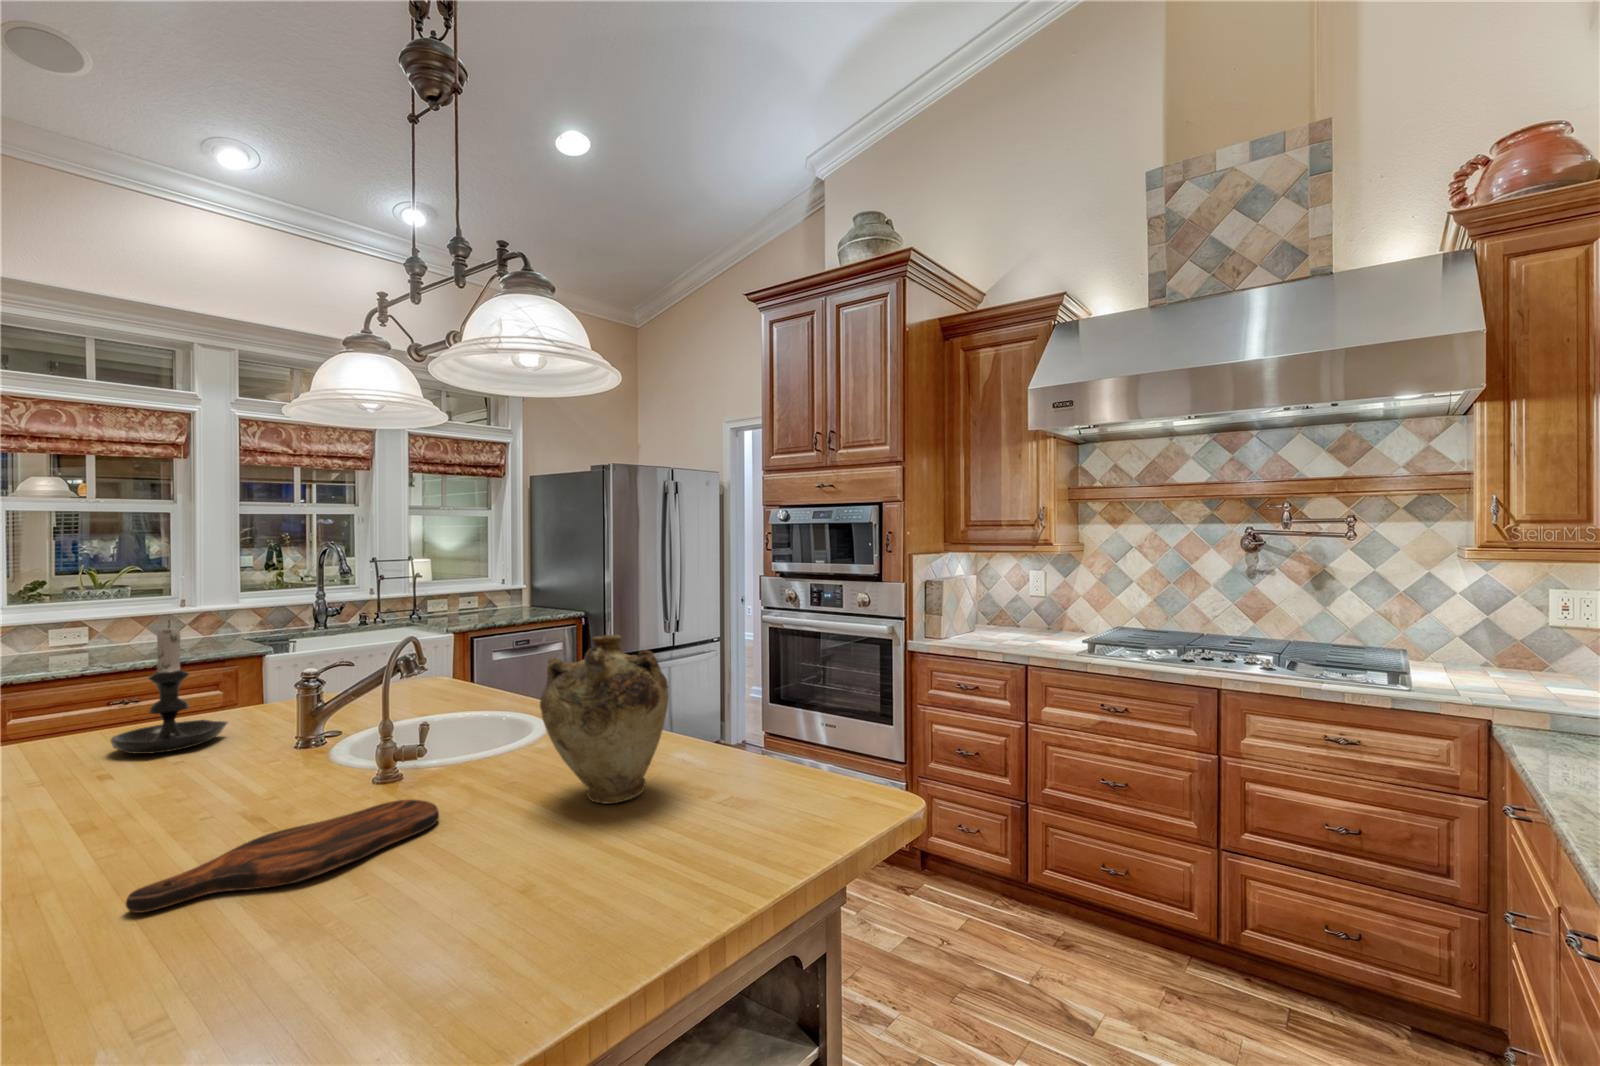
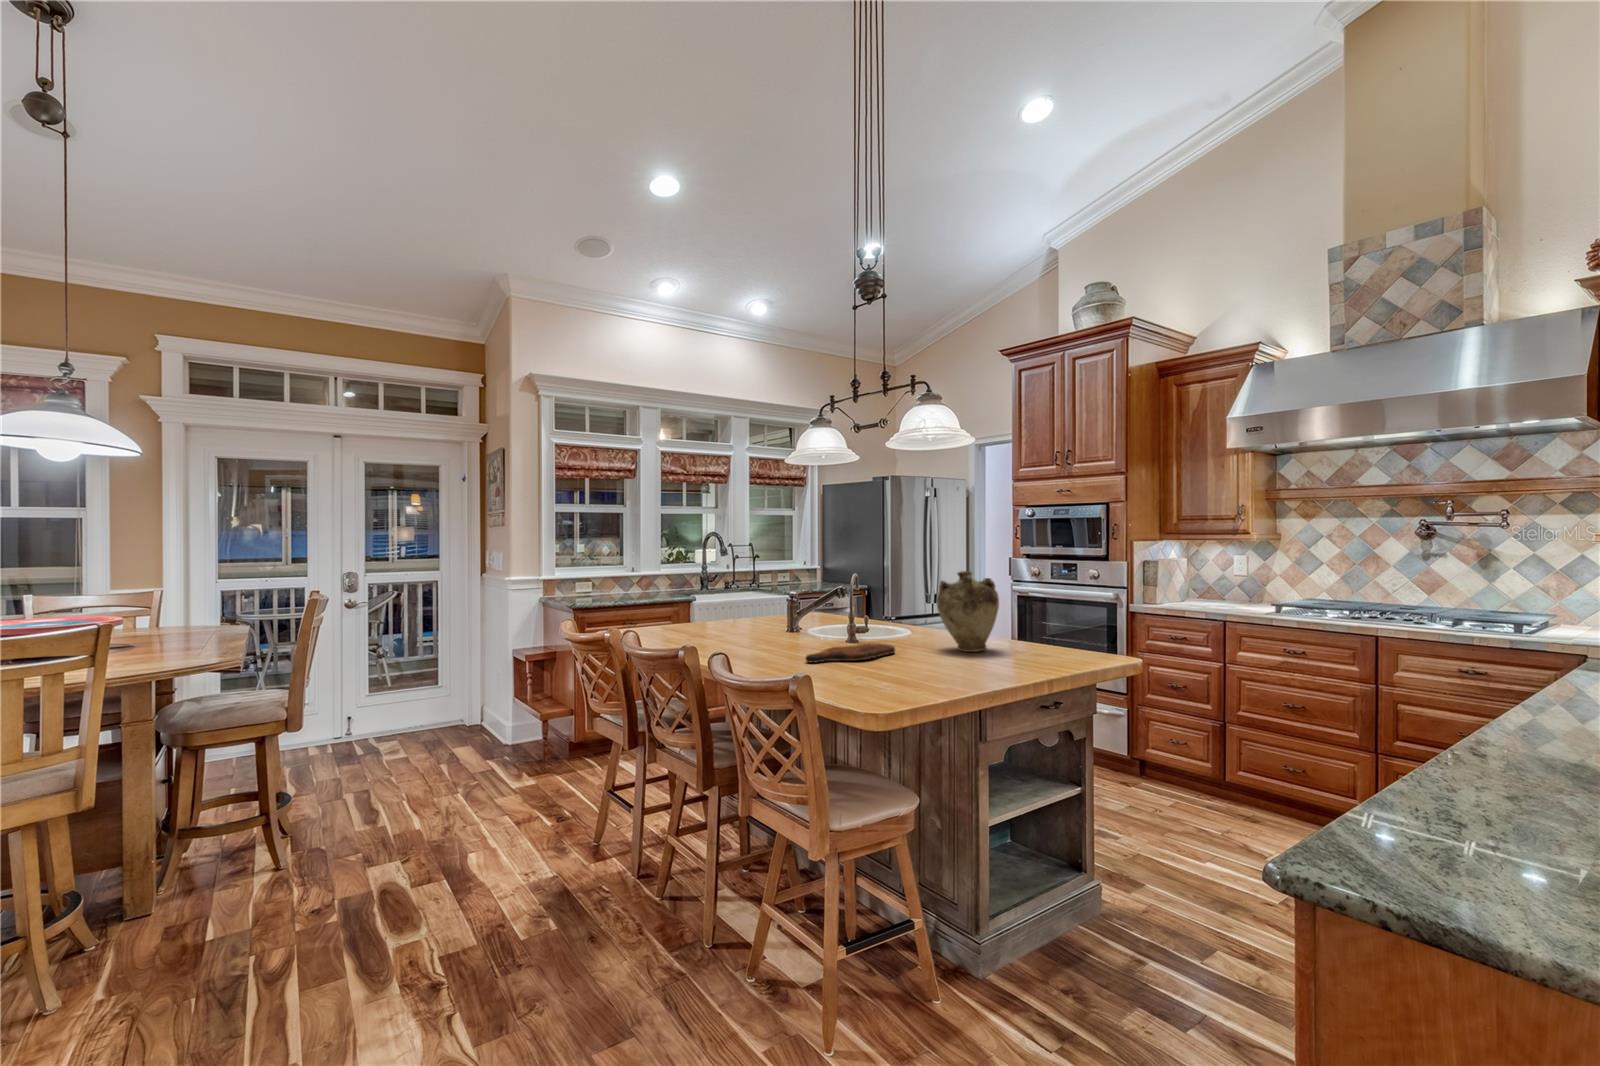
candle holder: present [111,621,227,754] -> none [703,565,746,630]

